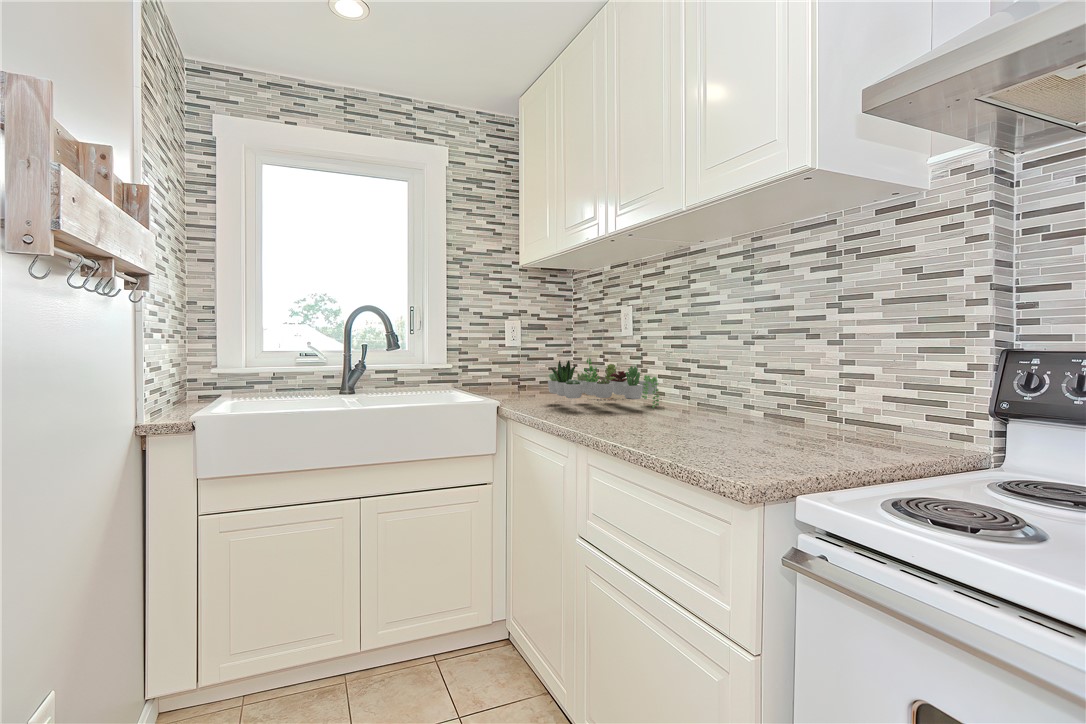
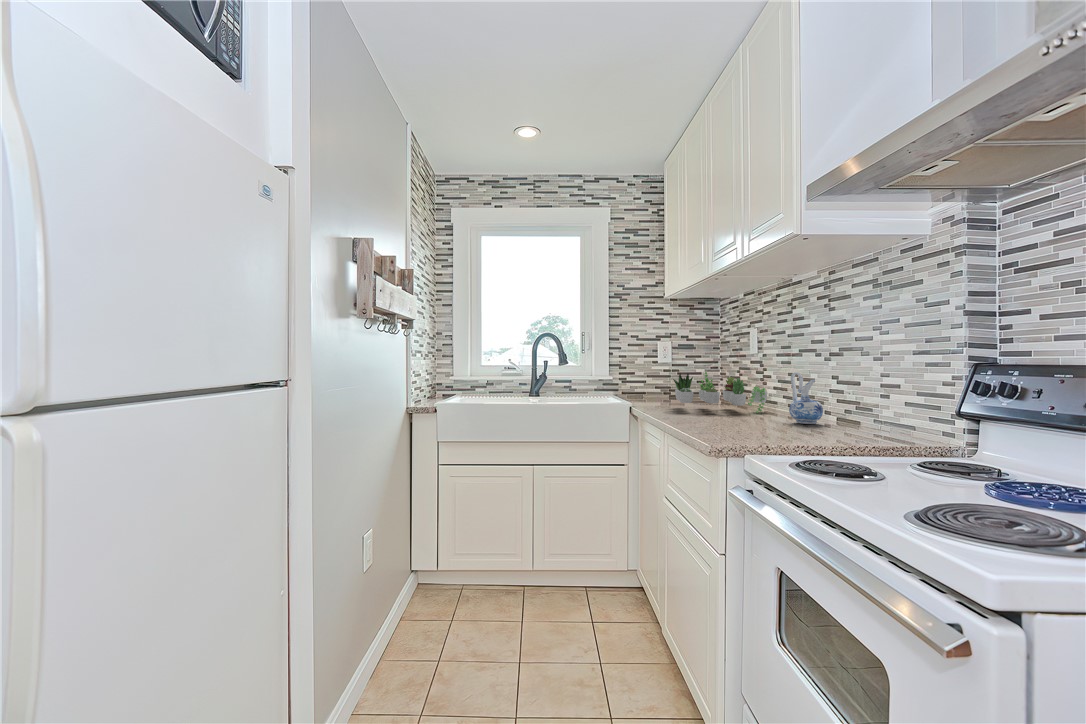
ceramic pitcher: none [715,359,754,422] -> present [789,372,823,424]

